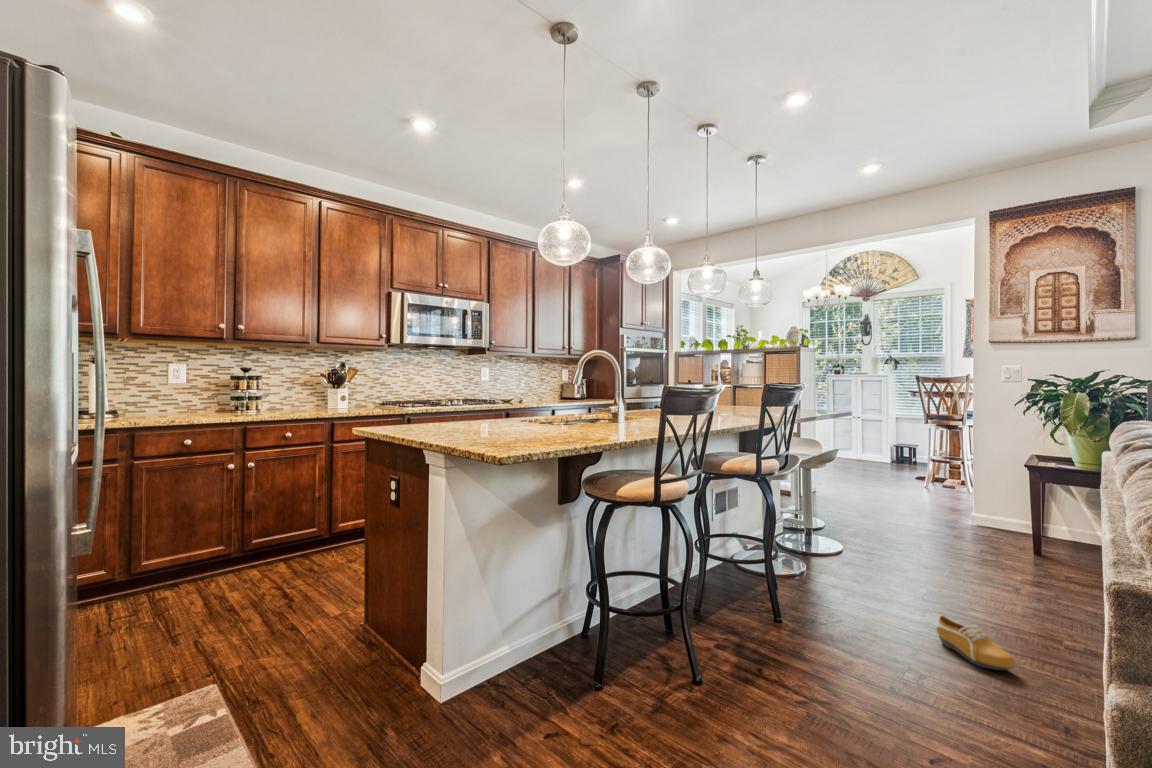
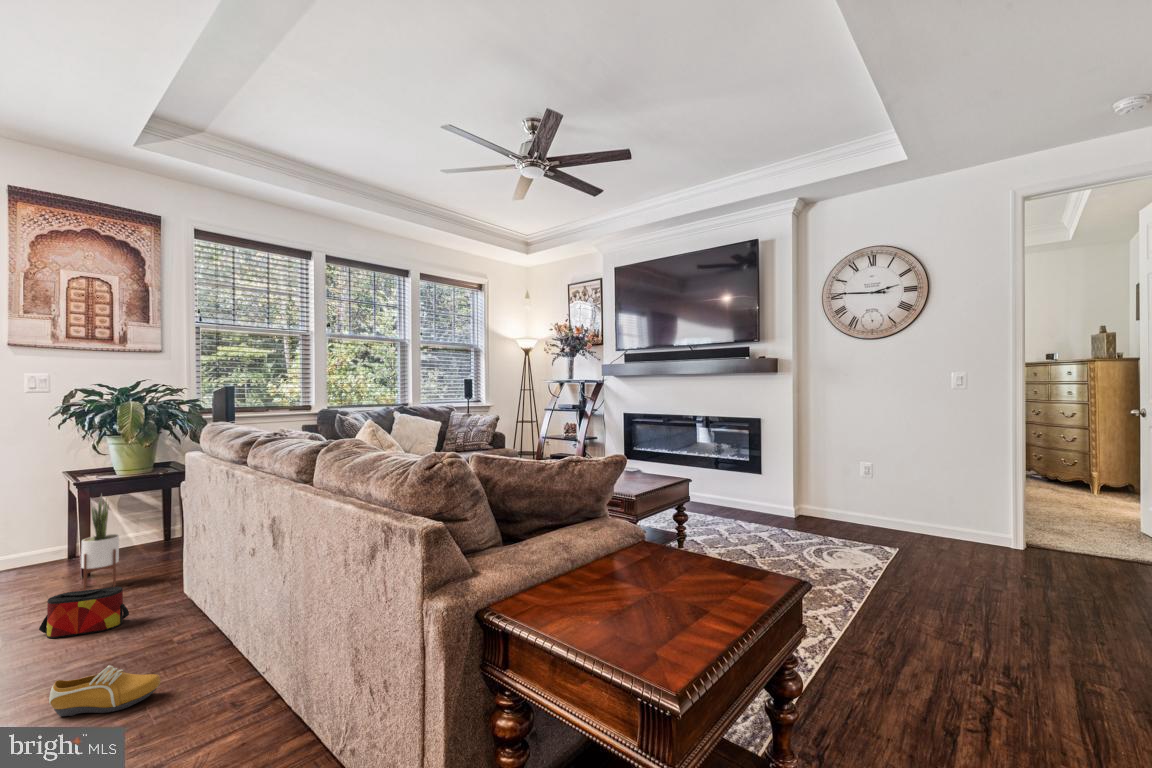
potted plant: none [1025,480,1060,572] -> present [81,496,119,590]
bag: none [972,556,1040,605] -> present [39,587,129,638]

